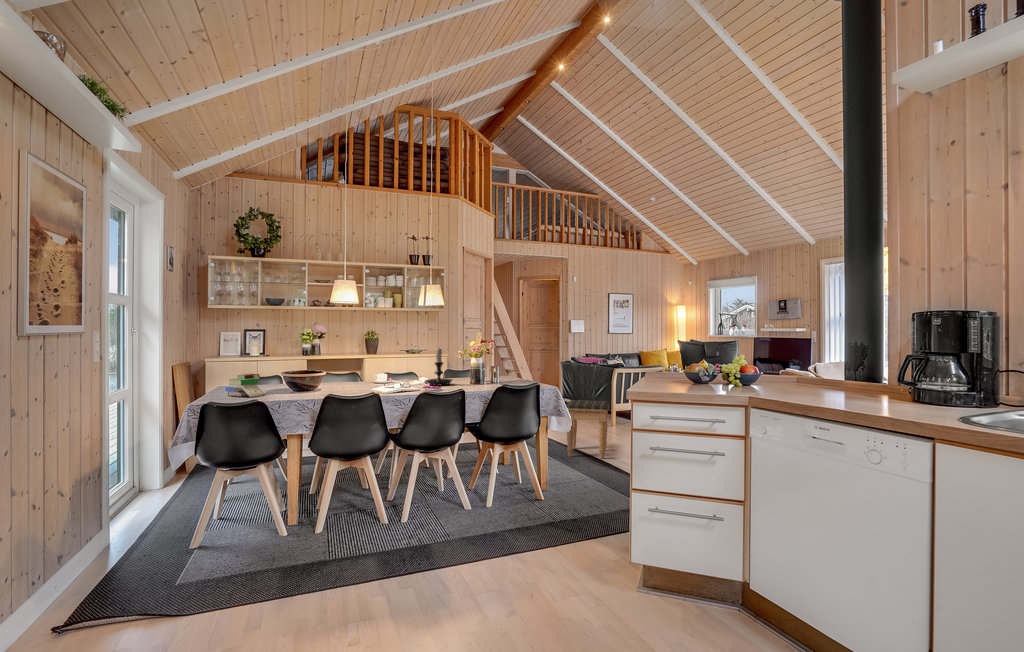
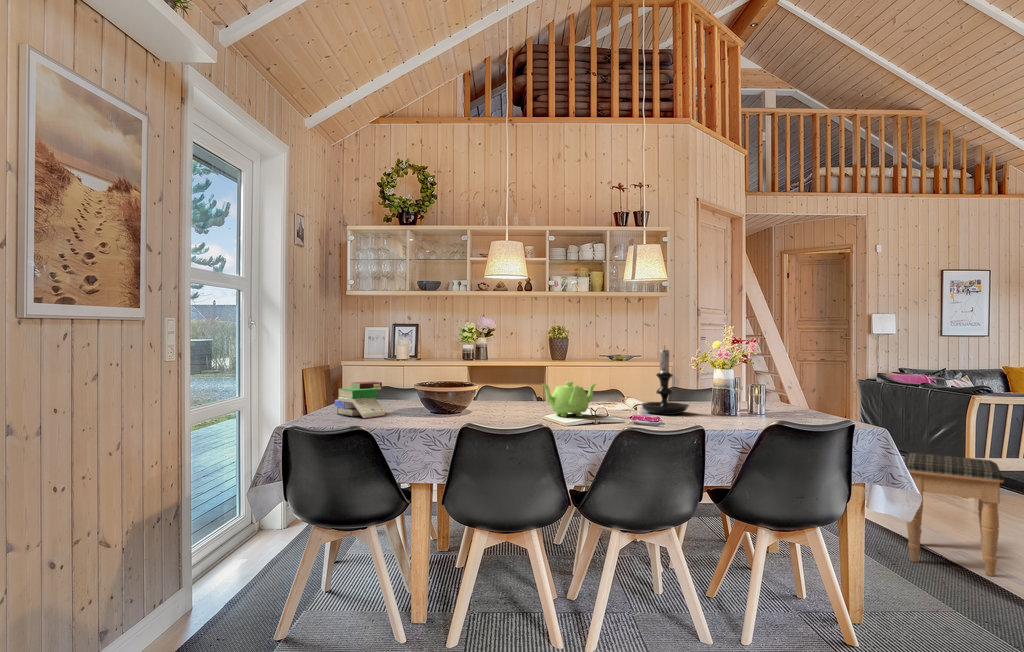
teapot: none [367,369,401,390] -> present [542,382,597,417]

